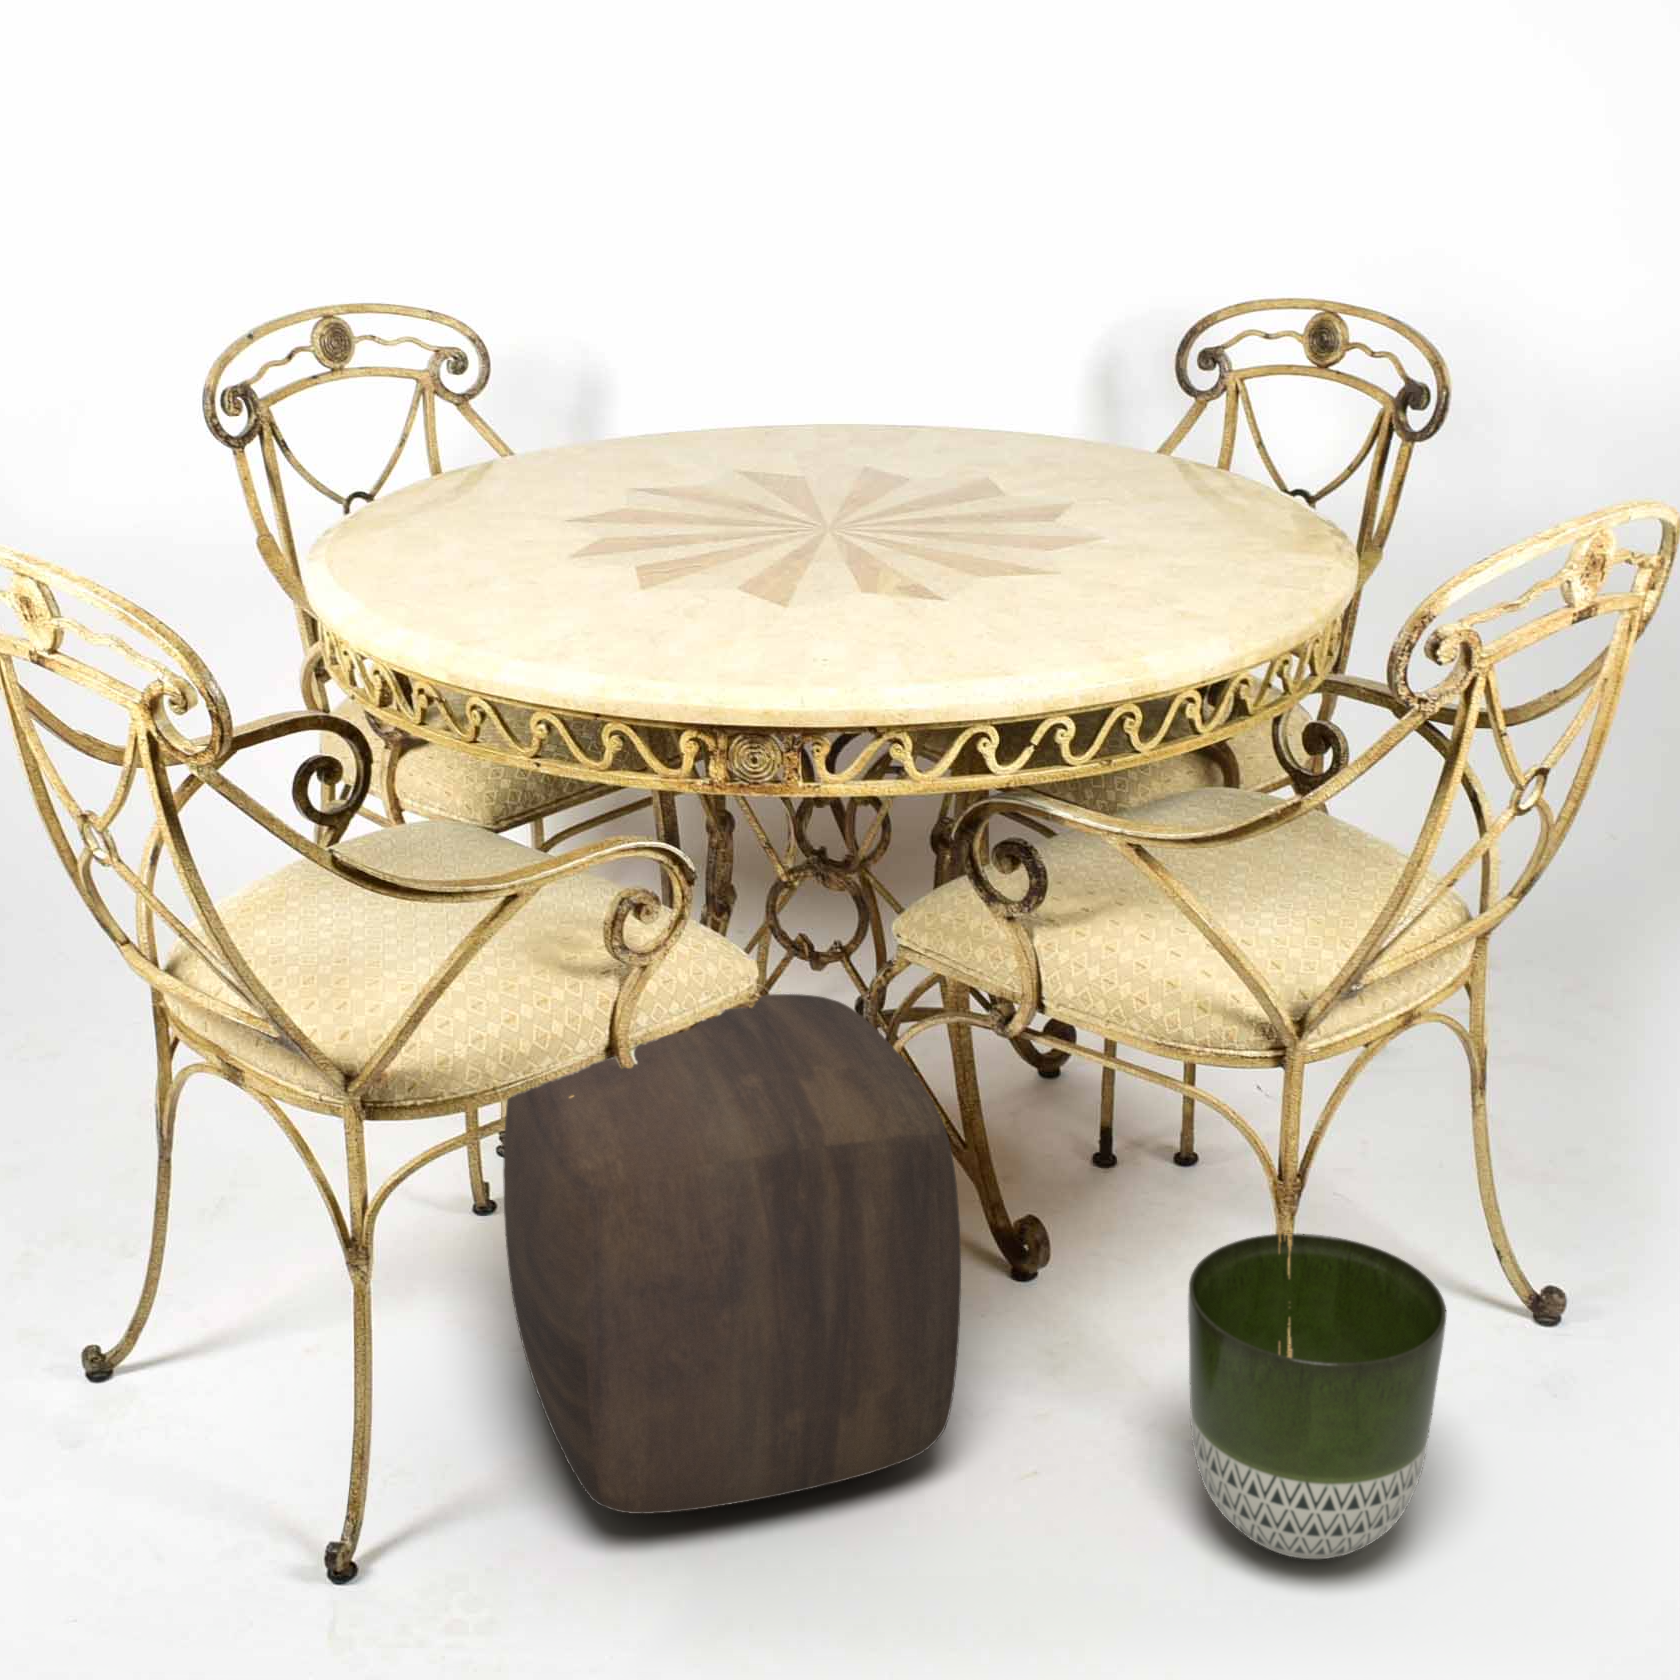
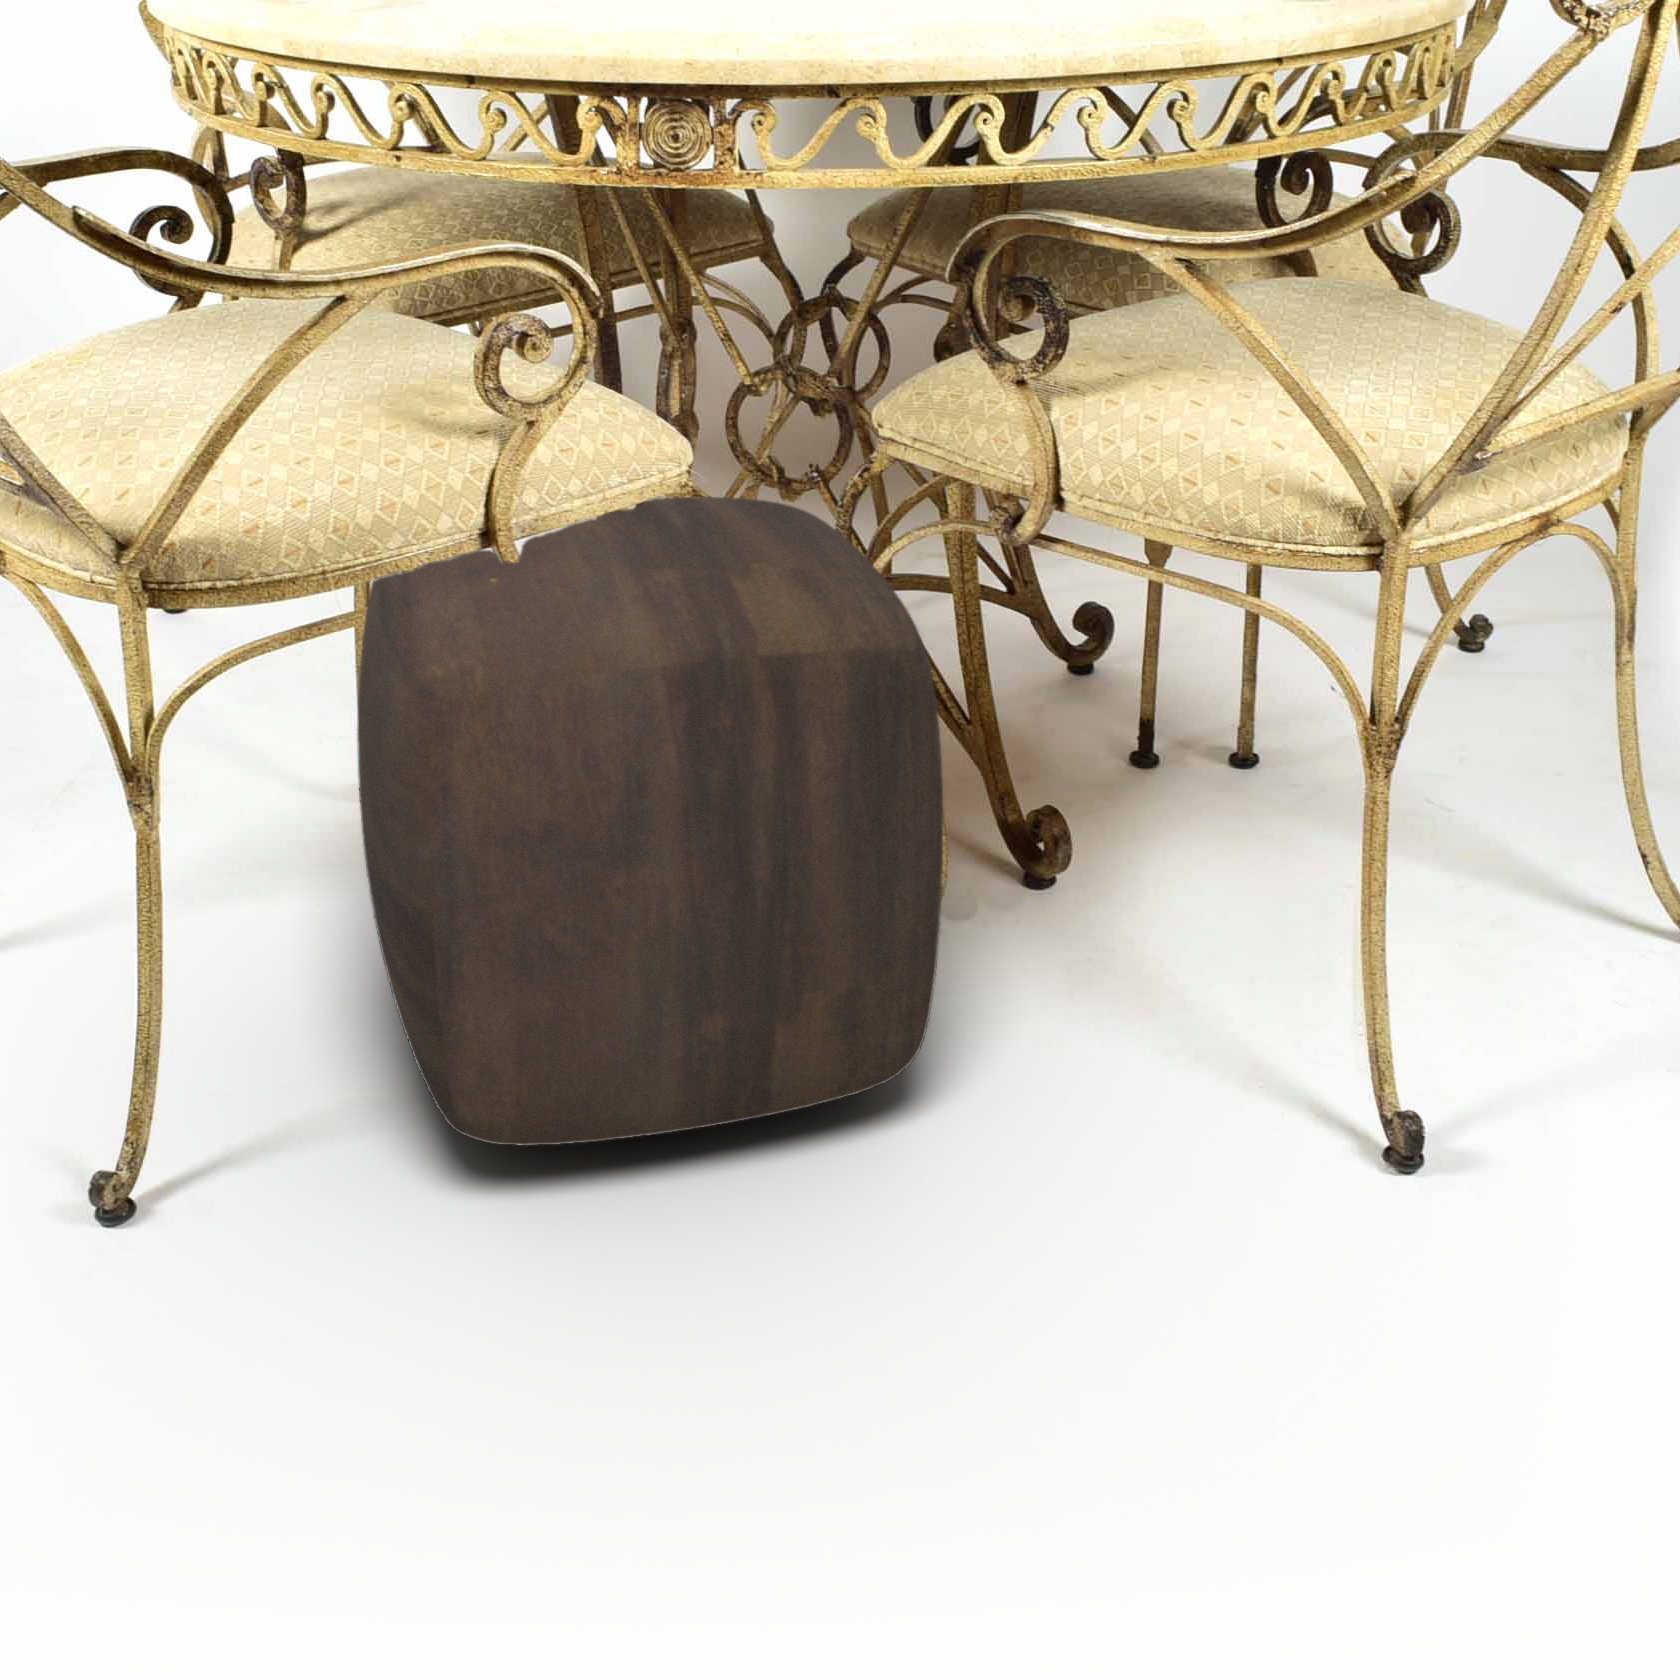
planter: present [1188,1234,1447,1559] -> none [1248,801,1607,1232]

